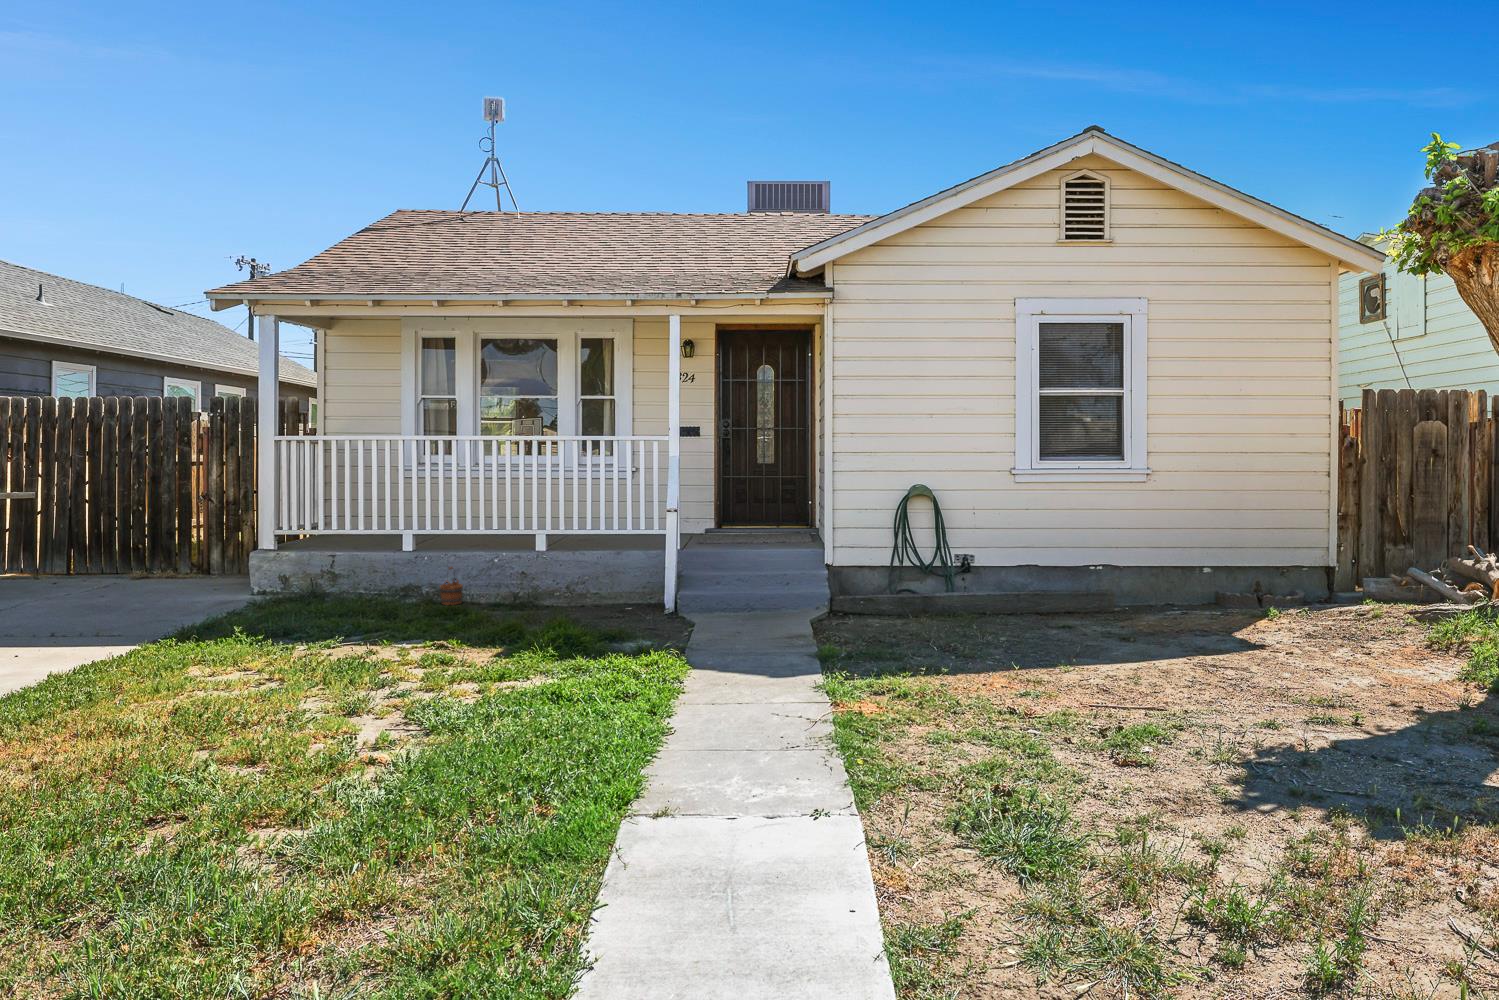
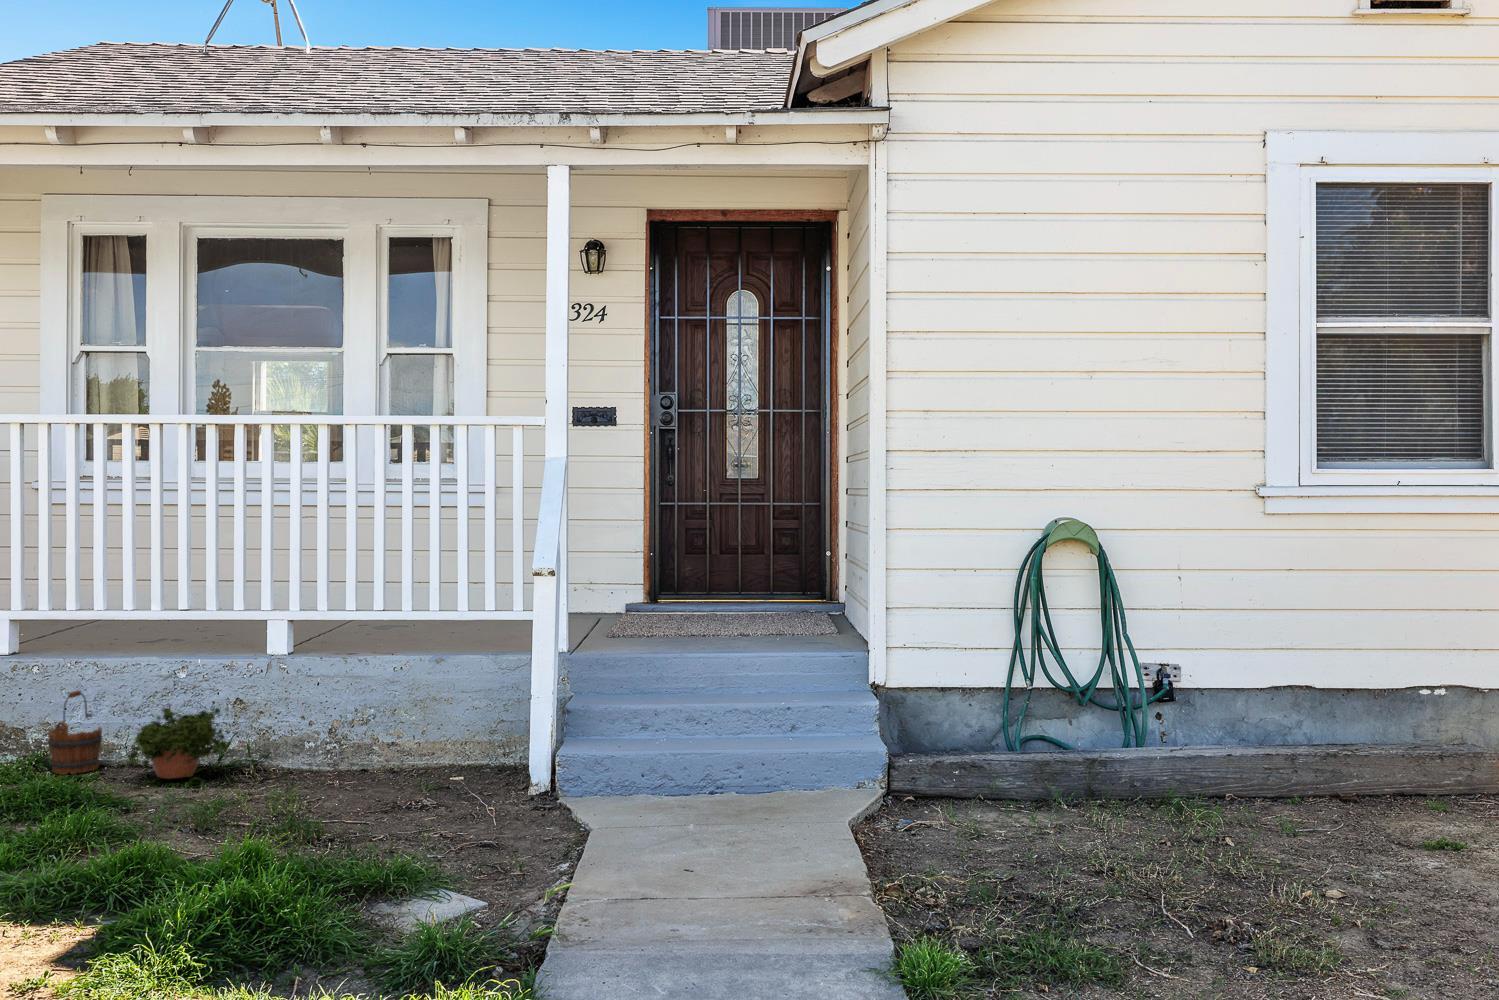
potted plant: none [478,573,525,609] -> present [126,708,227,782]

